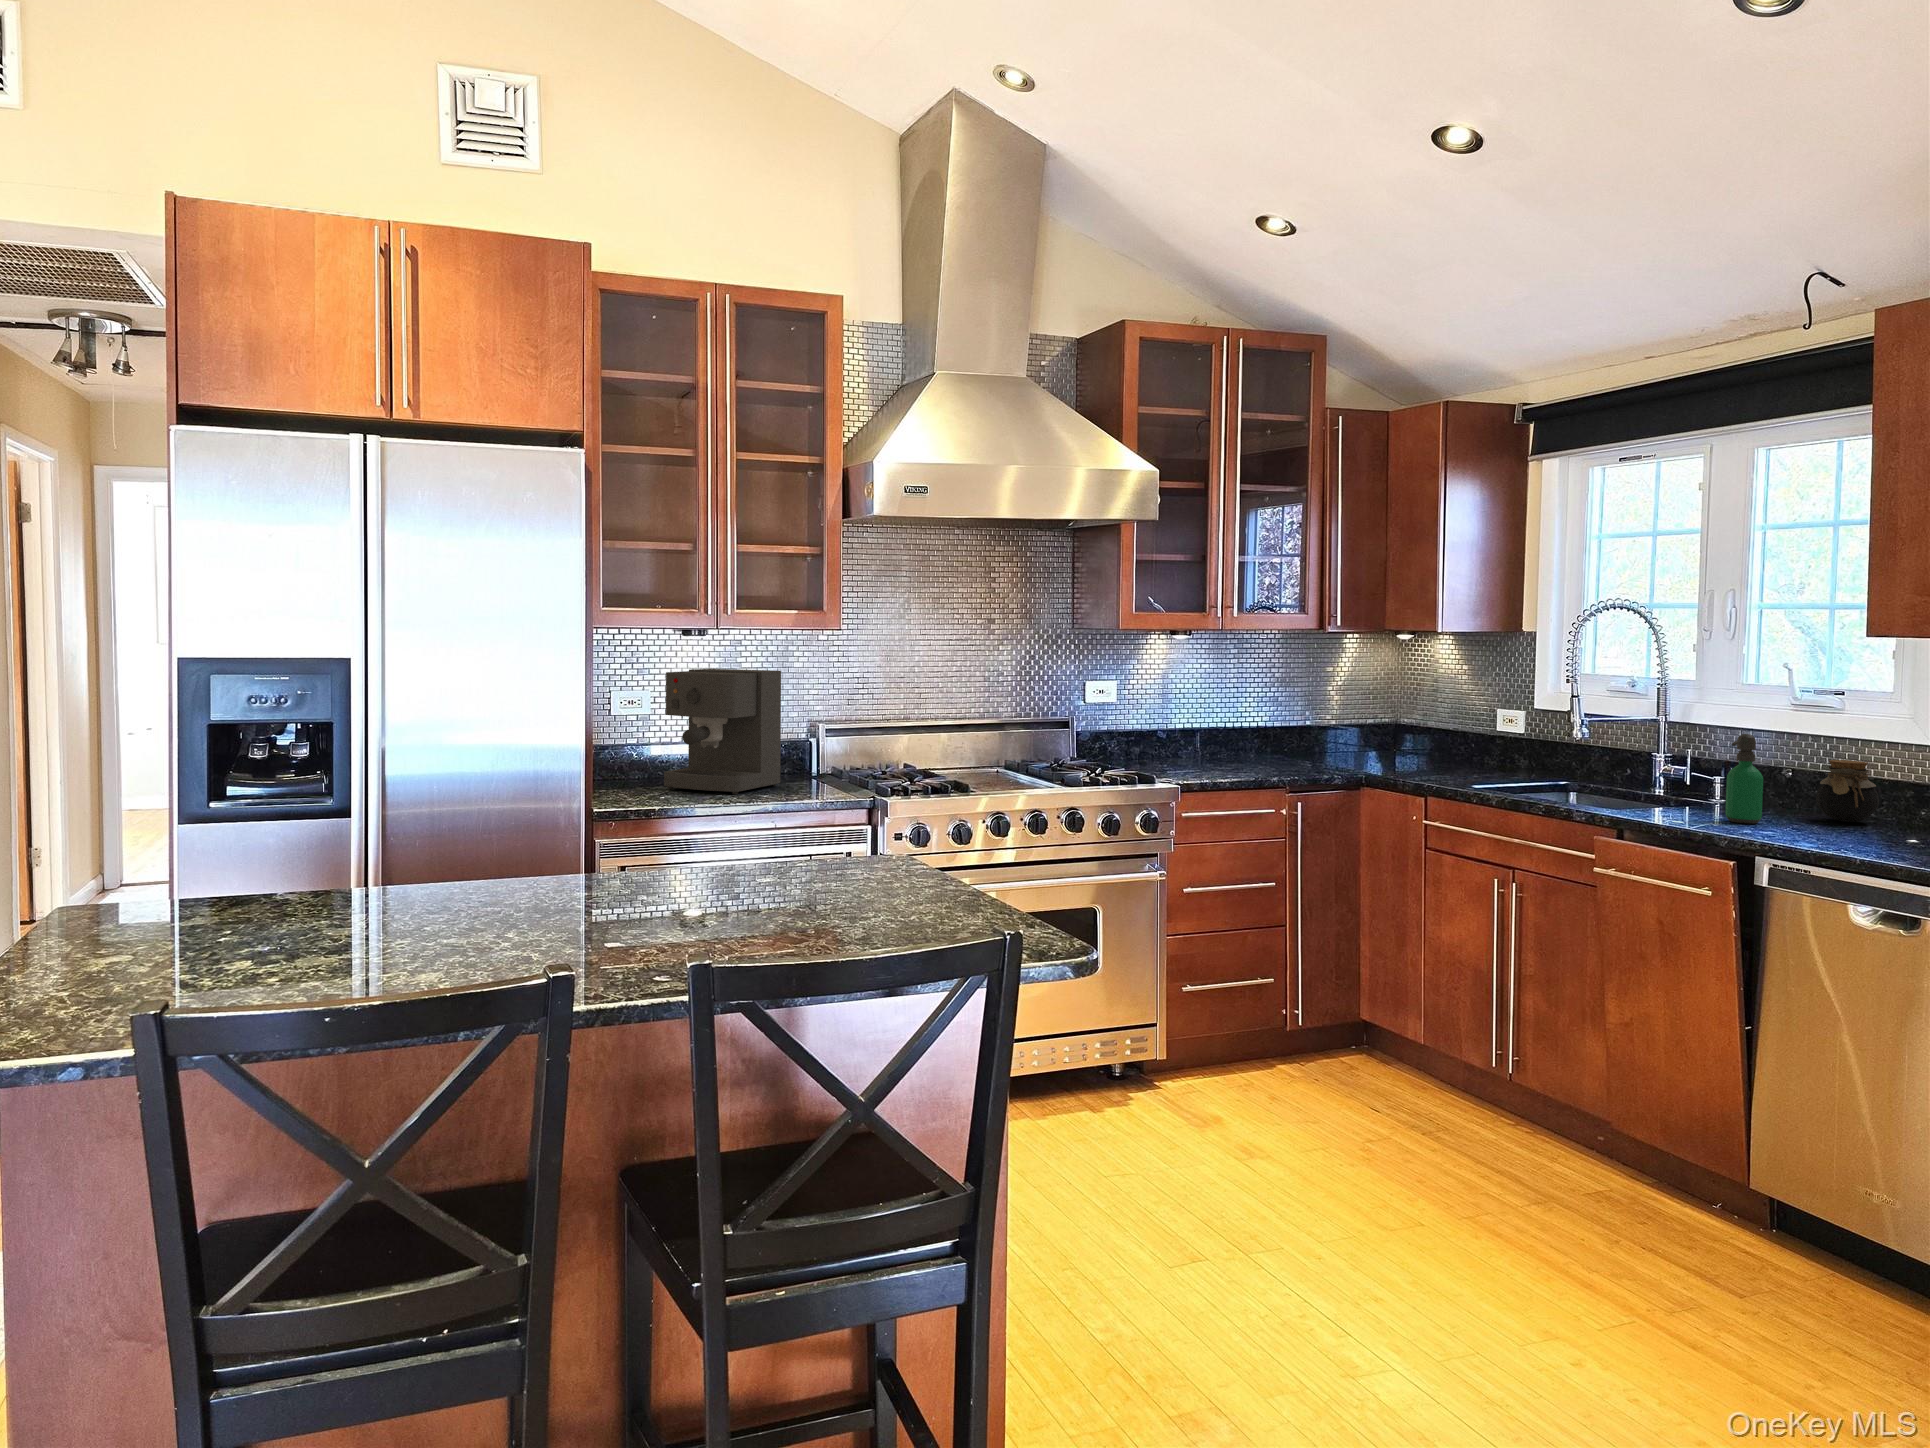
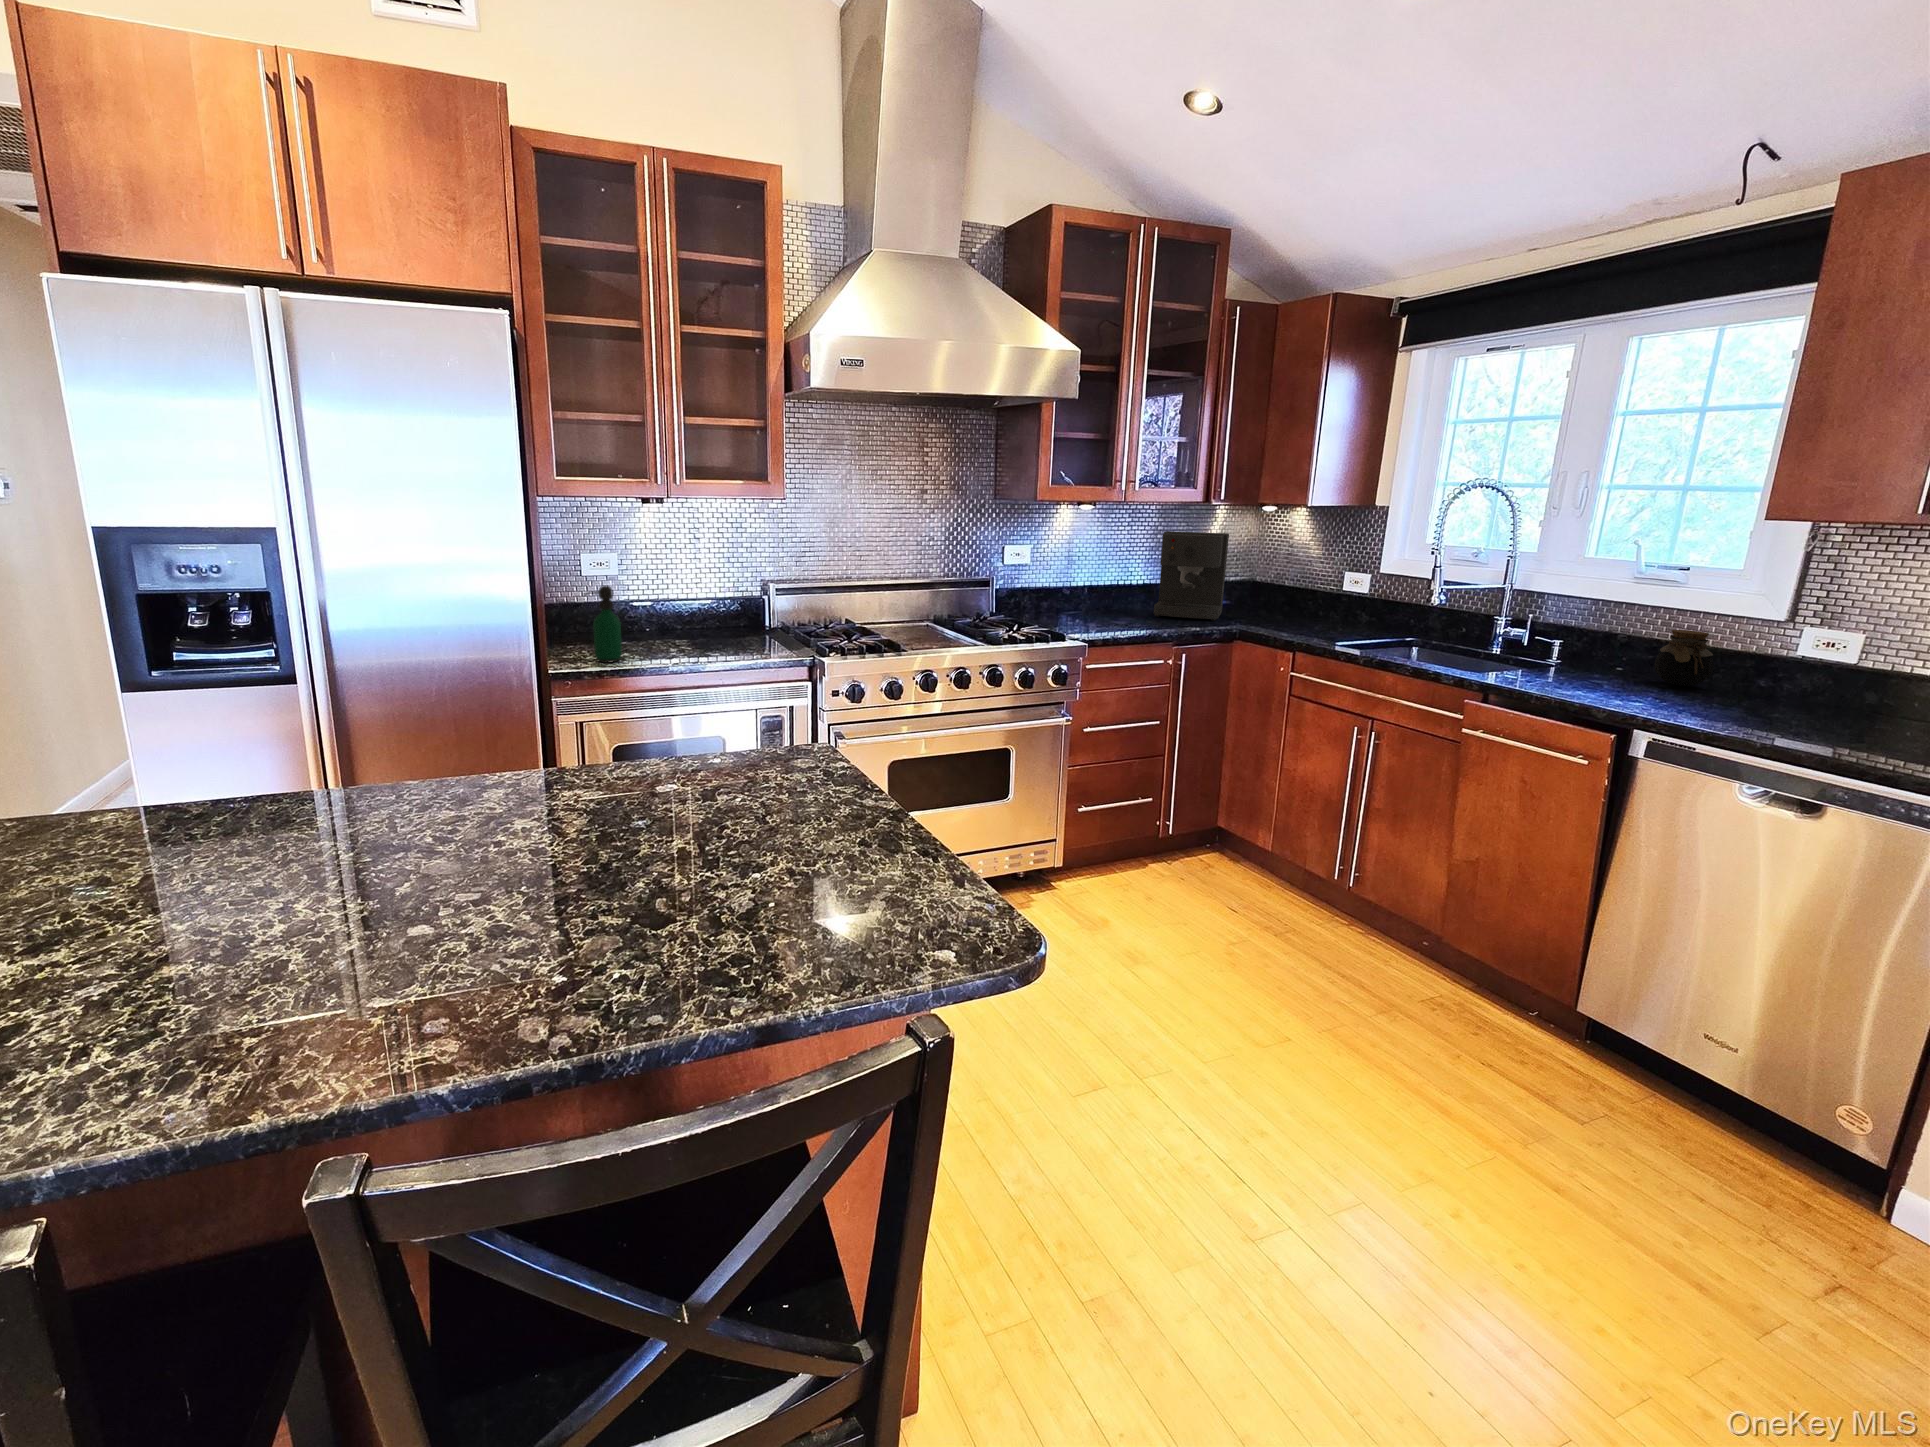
coffee maker: present [664,669,781,794] -> present [1154,531,1229,621]
soap dispenser: present [1725,734,1763,824] -> present [585,586,622,662]

